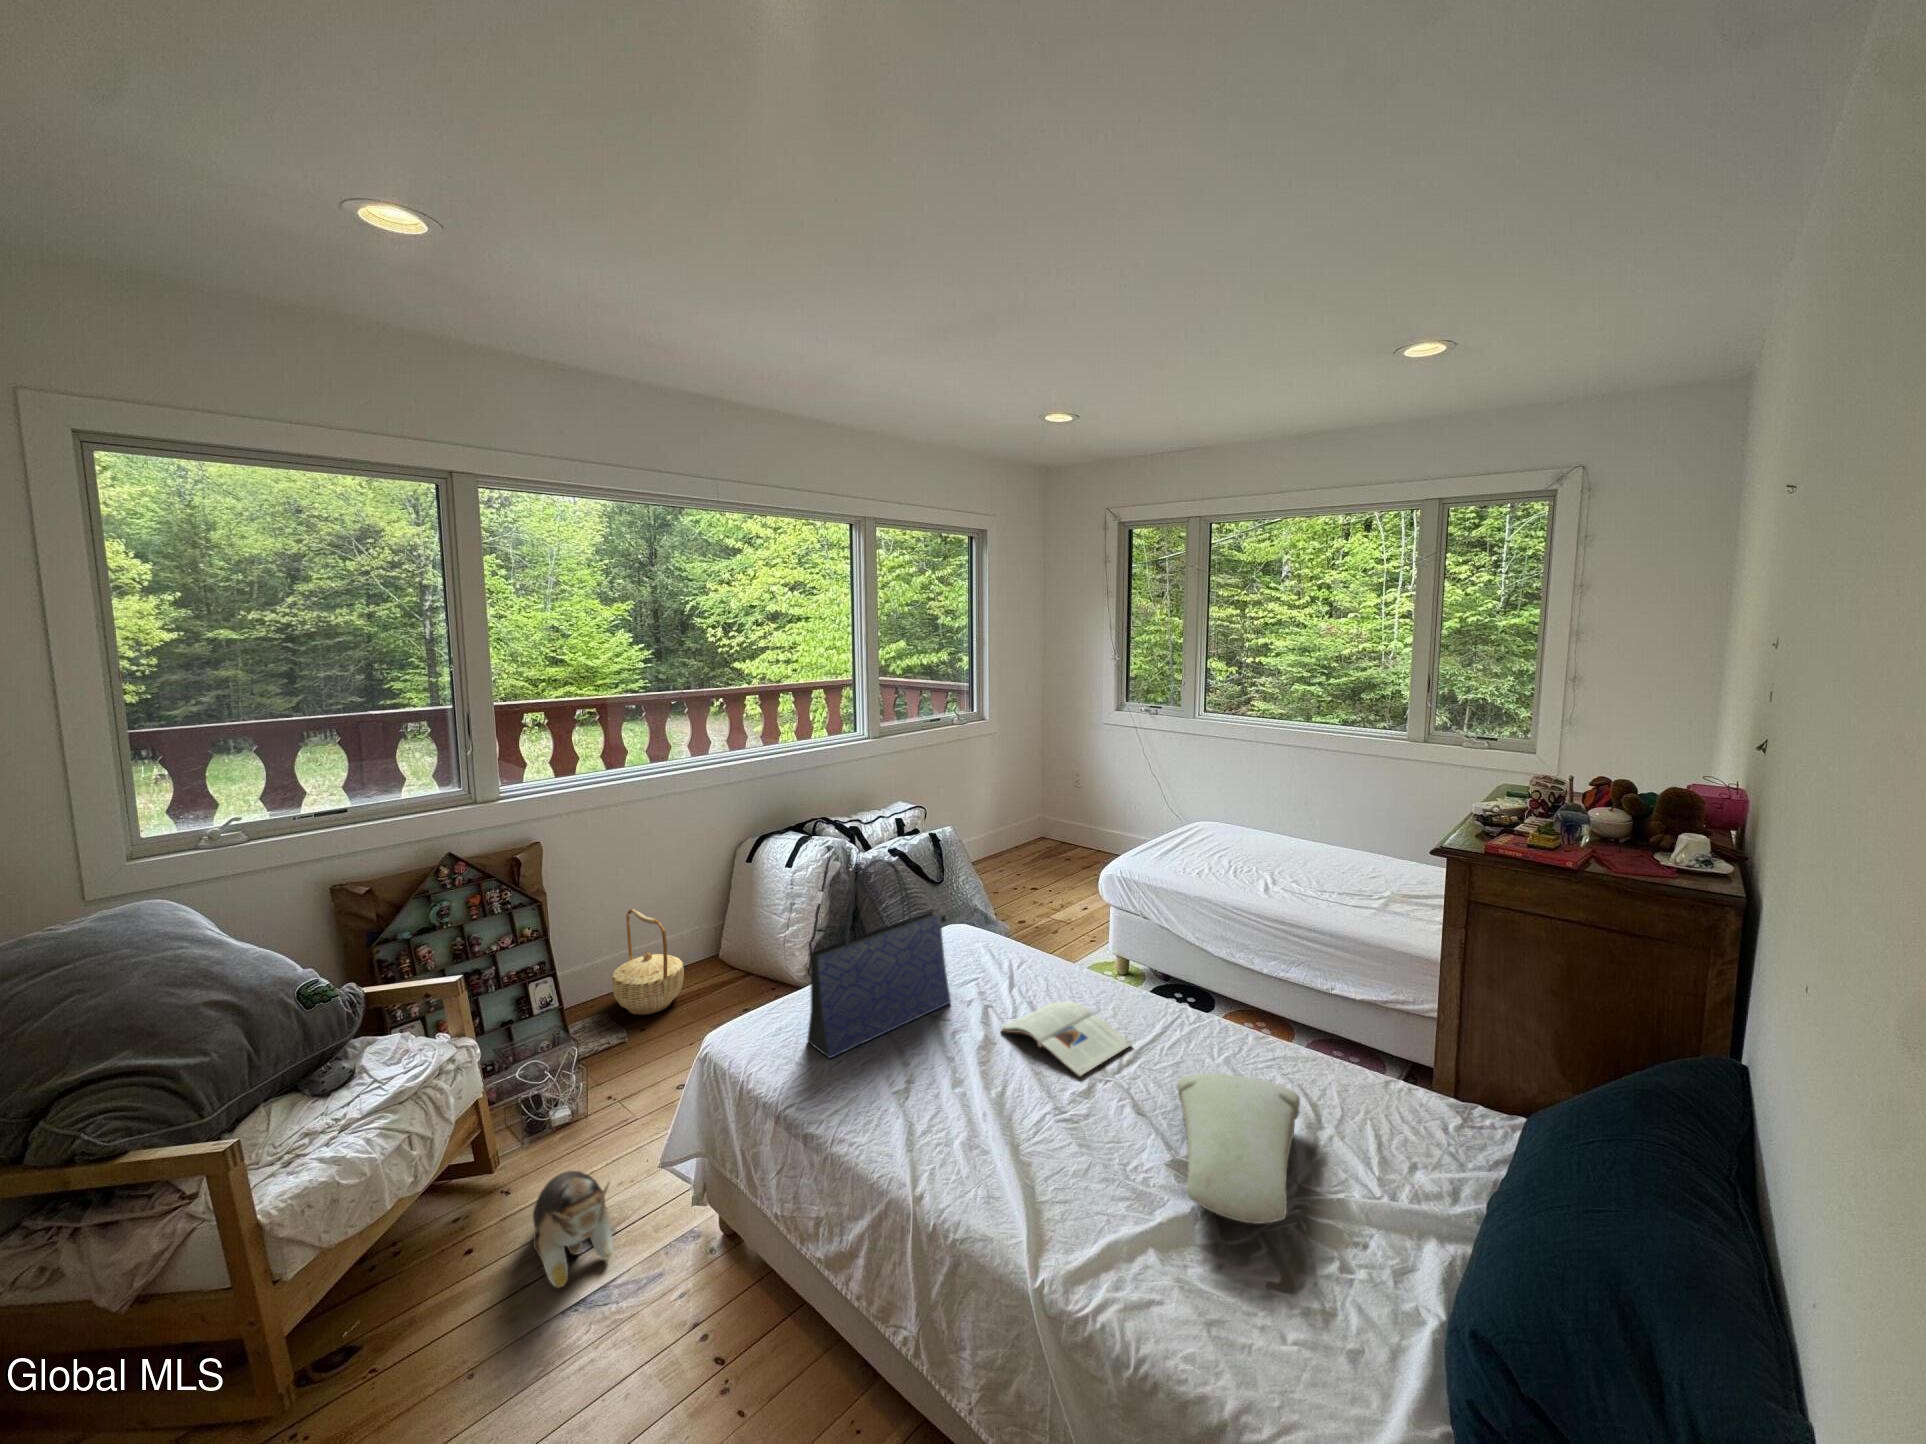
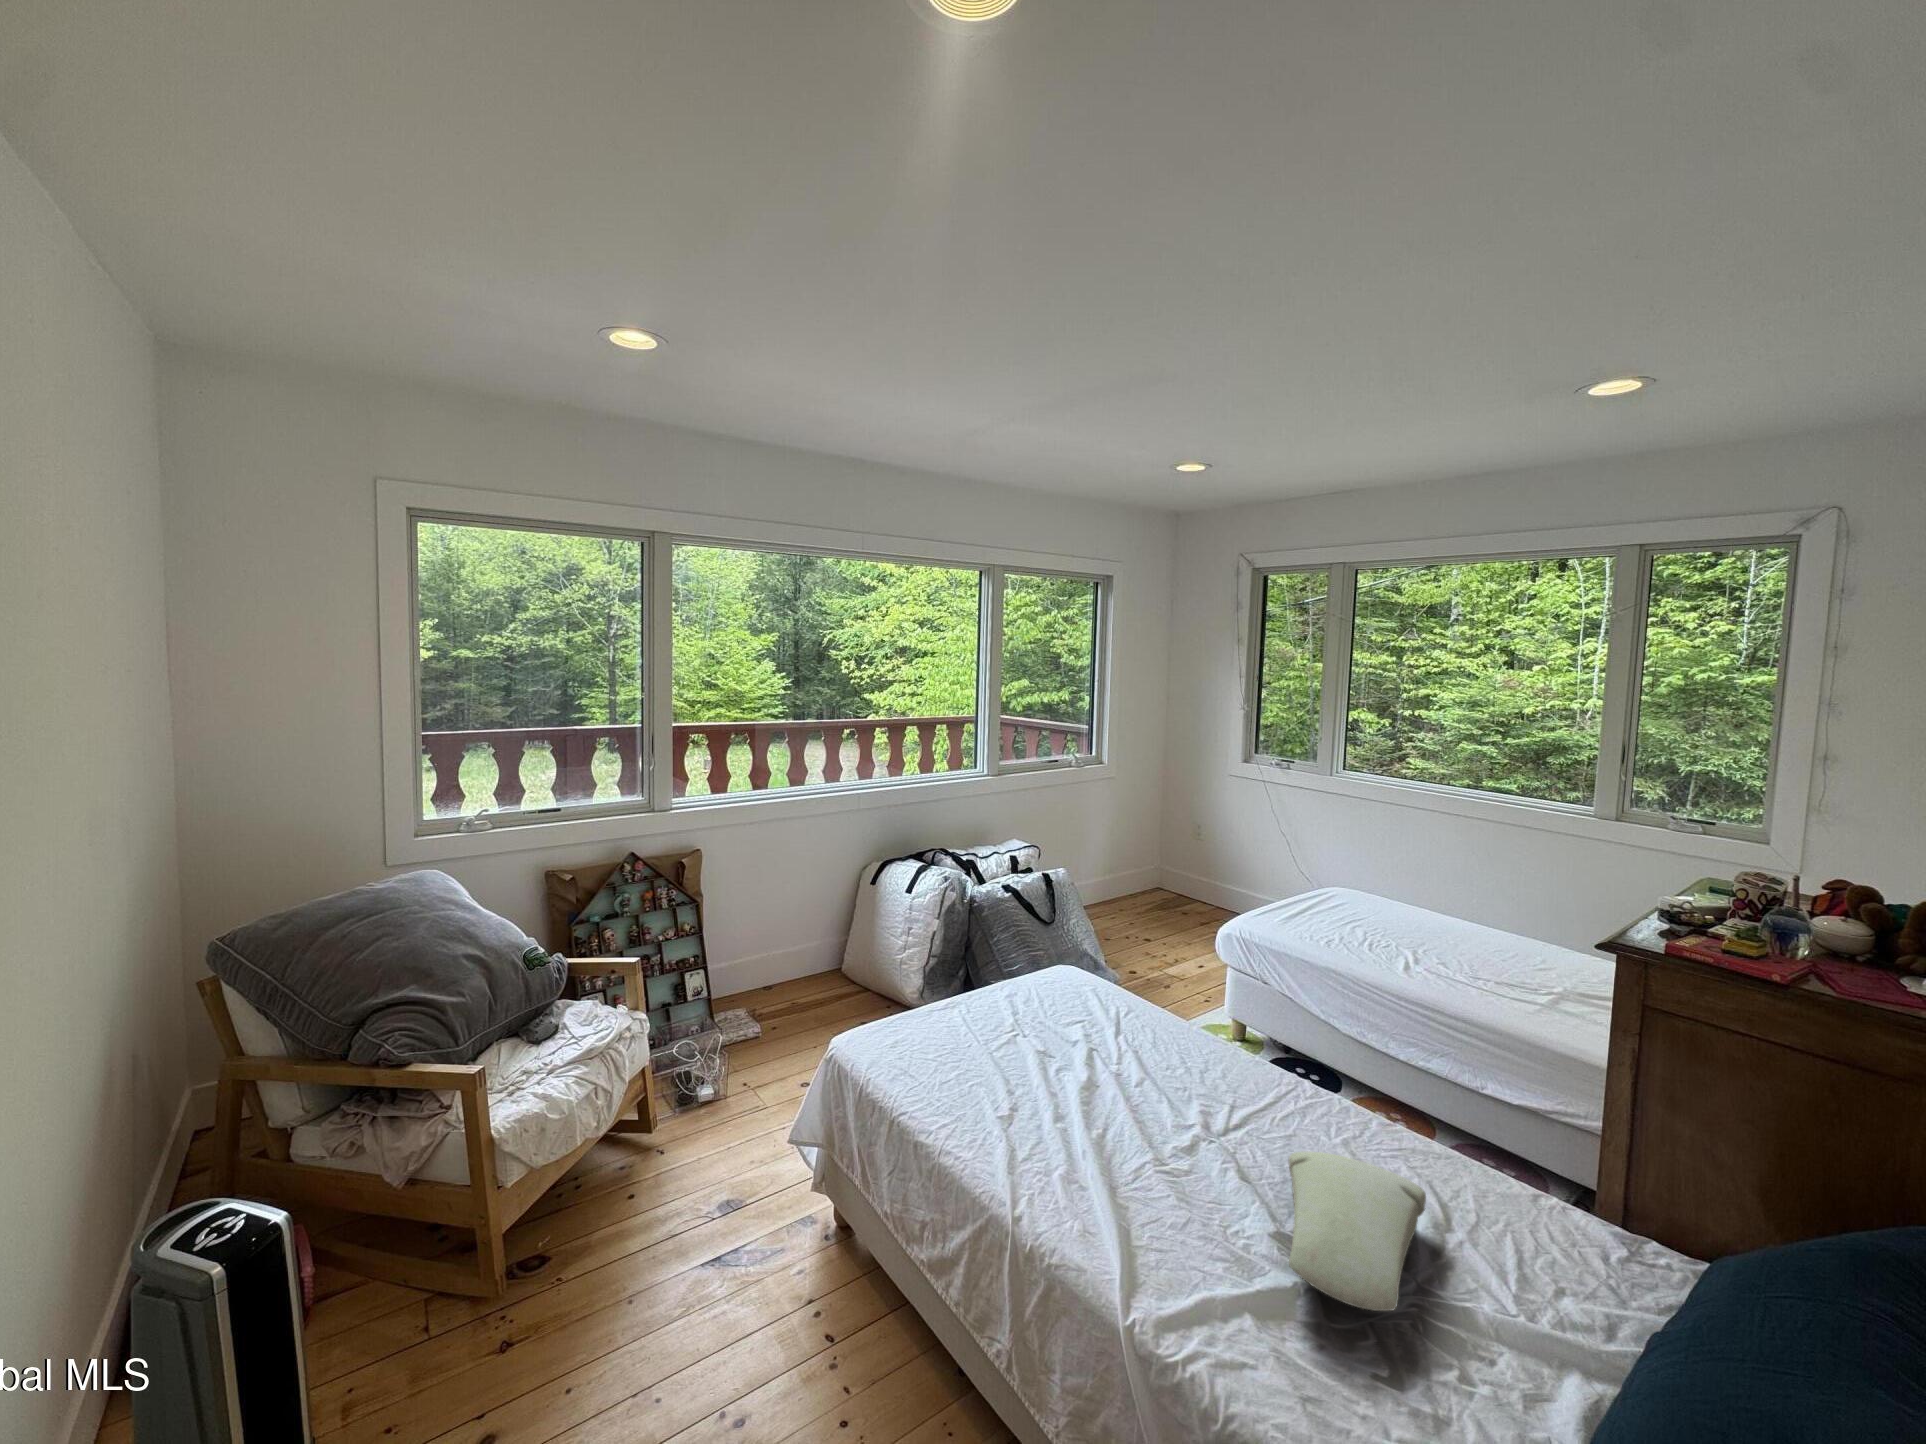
tote bag: present [807,859,951,1058] -> none [921,895,1058,1078]
basket: present [612,909,684,1015] -> none [745,917,807,1016]
magazine: present [1001,1001,1132,1077] -> none [1106,1057,1244,1135]
plush toy: present [533,1171,613,1288] -> none [680,1144,747,1245]

